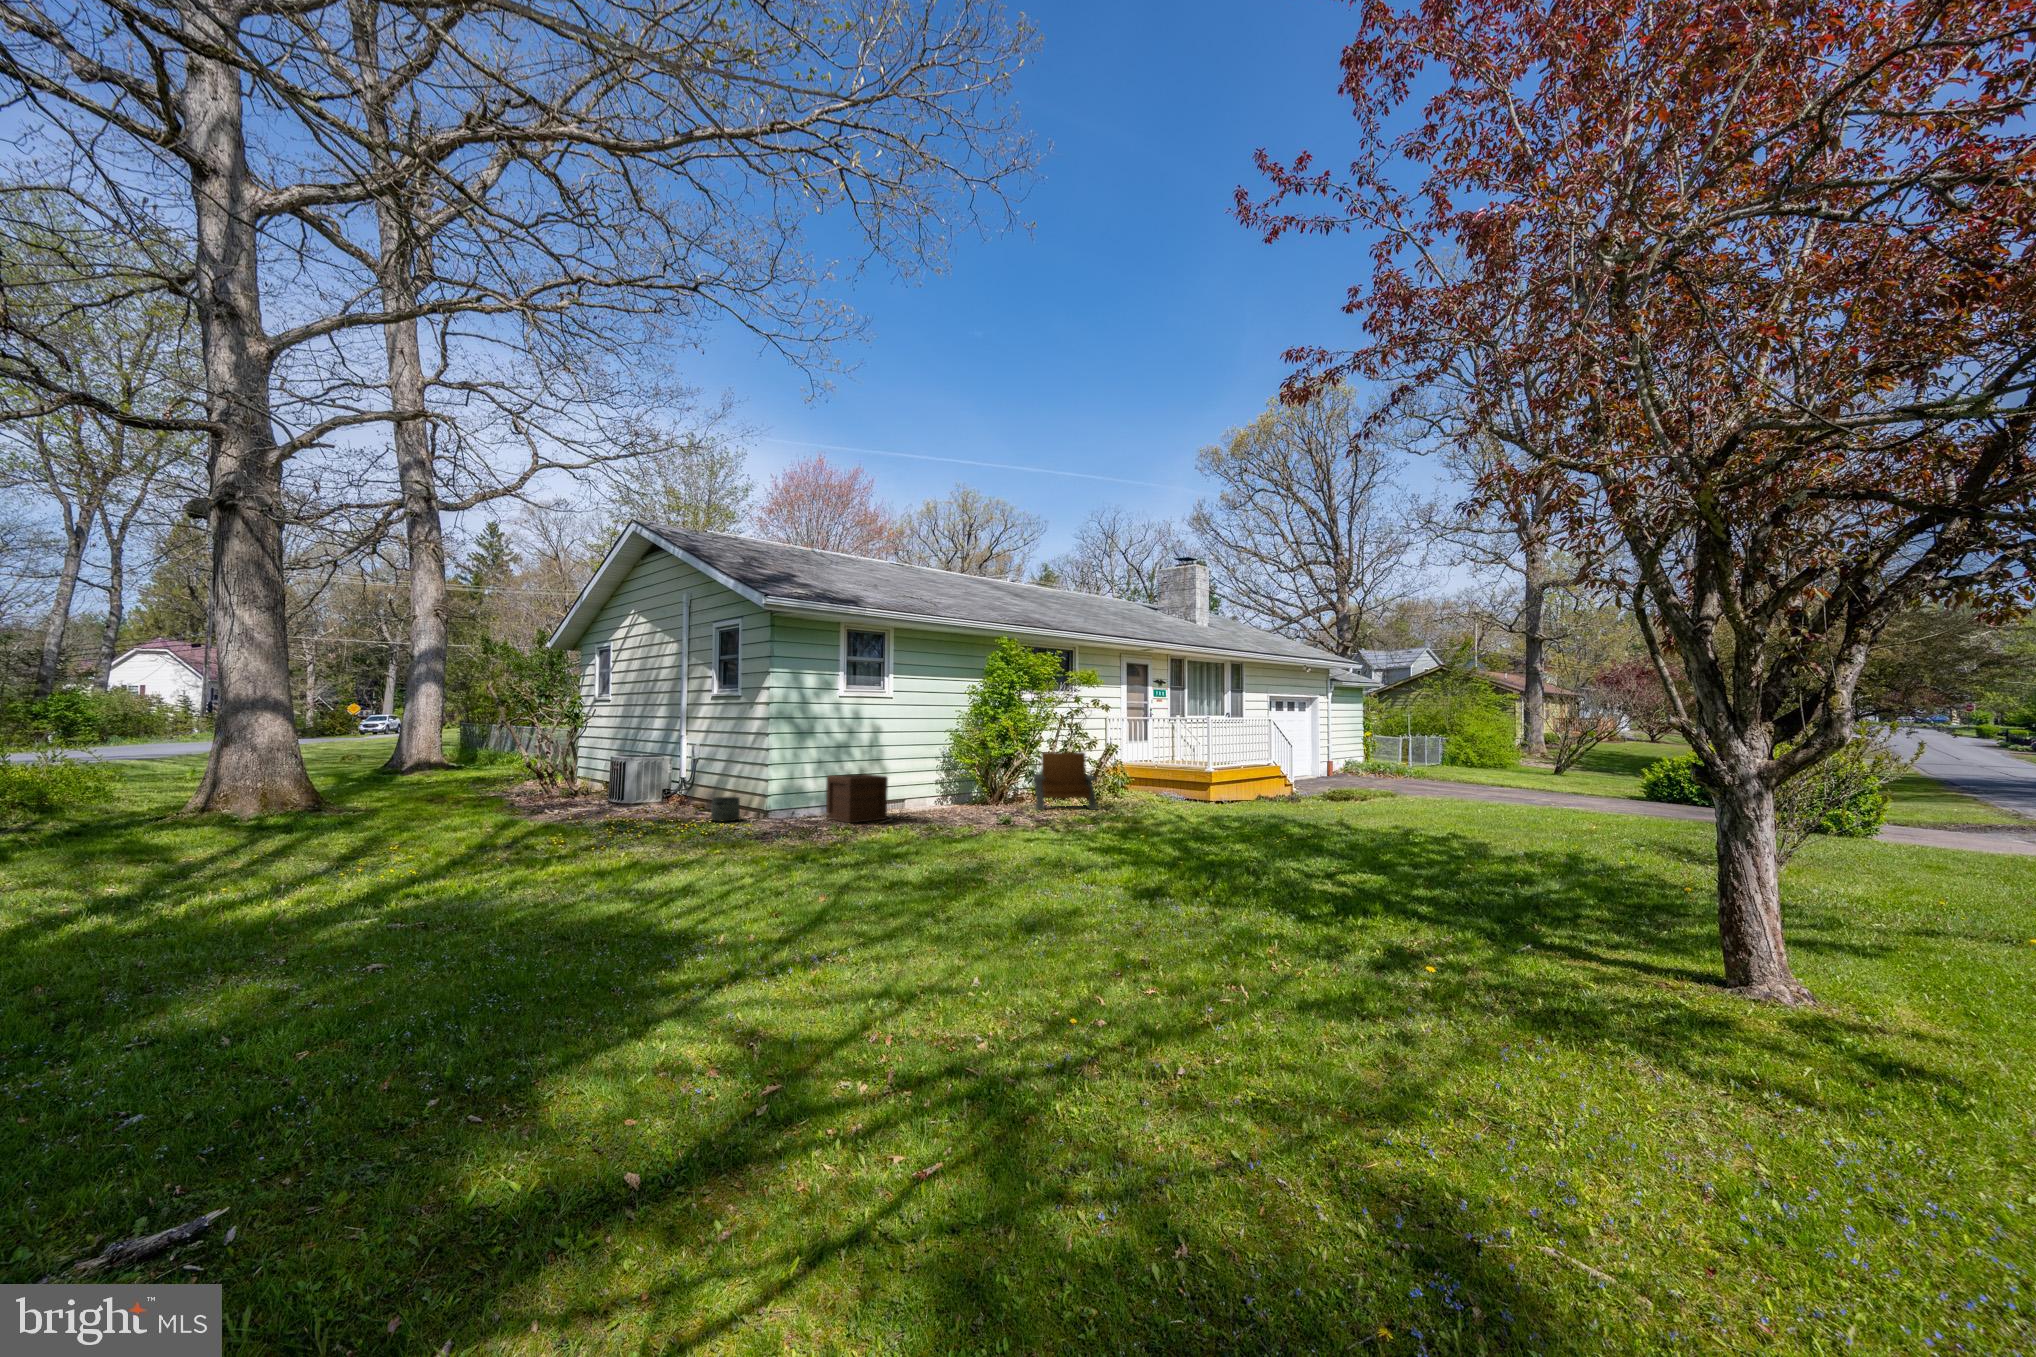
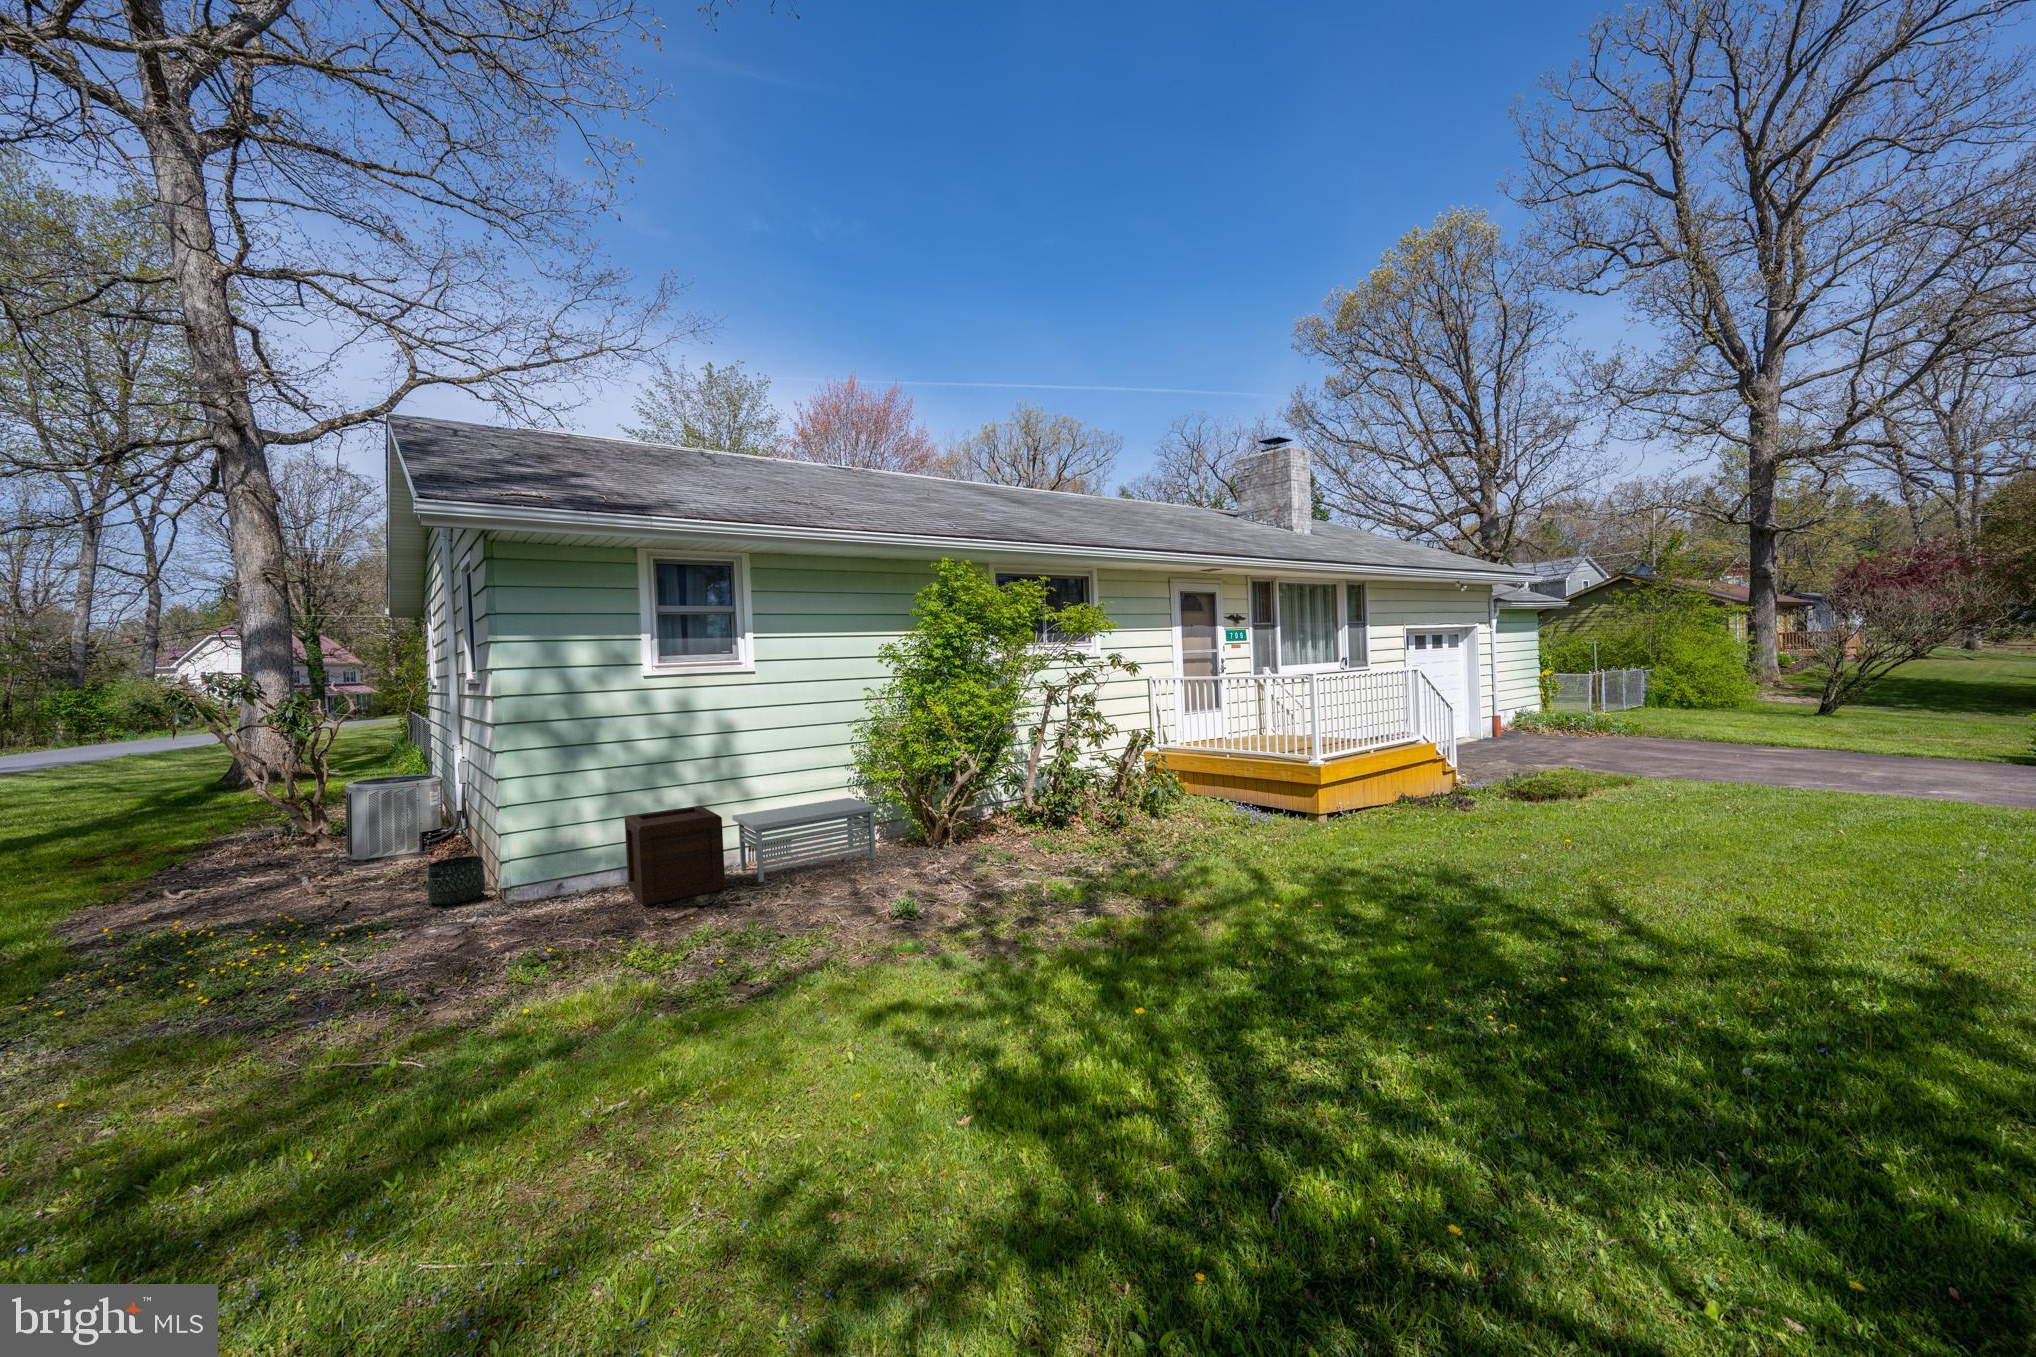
lounge chair: present [1034,752,1098,810] -> none [1011,744,1116,847]
storage bench: none [878,777,961,818] -> present [732,798,877,882]

